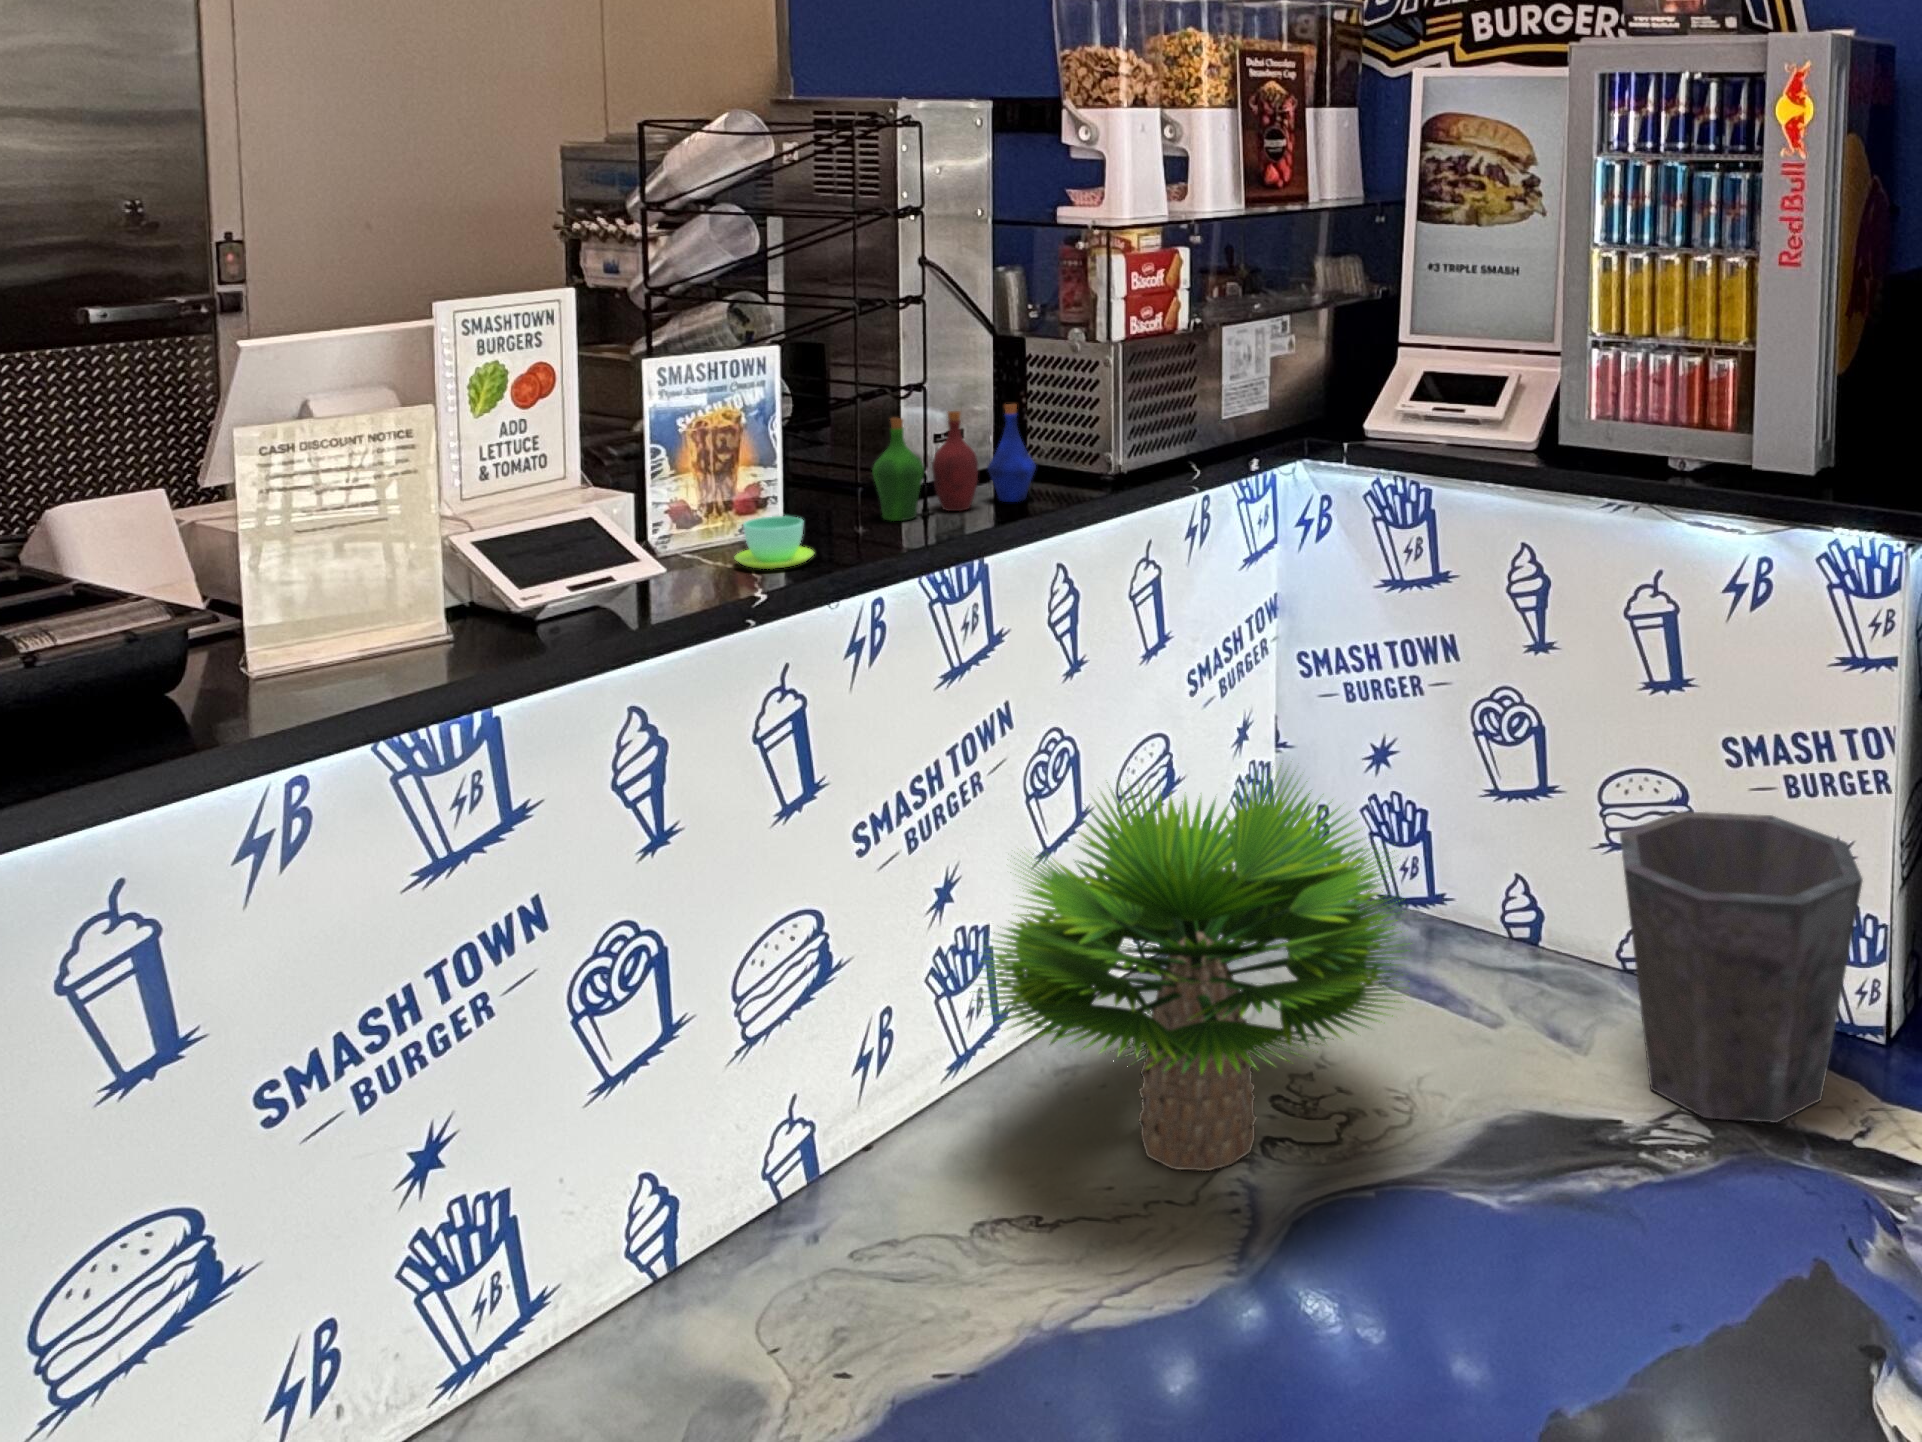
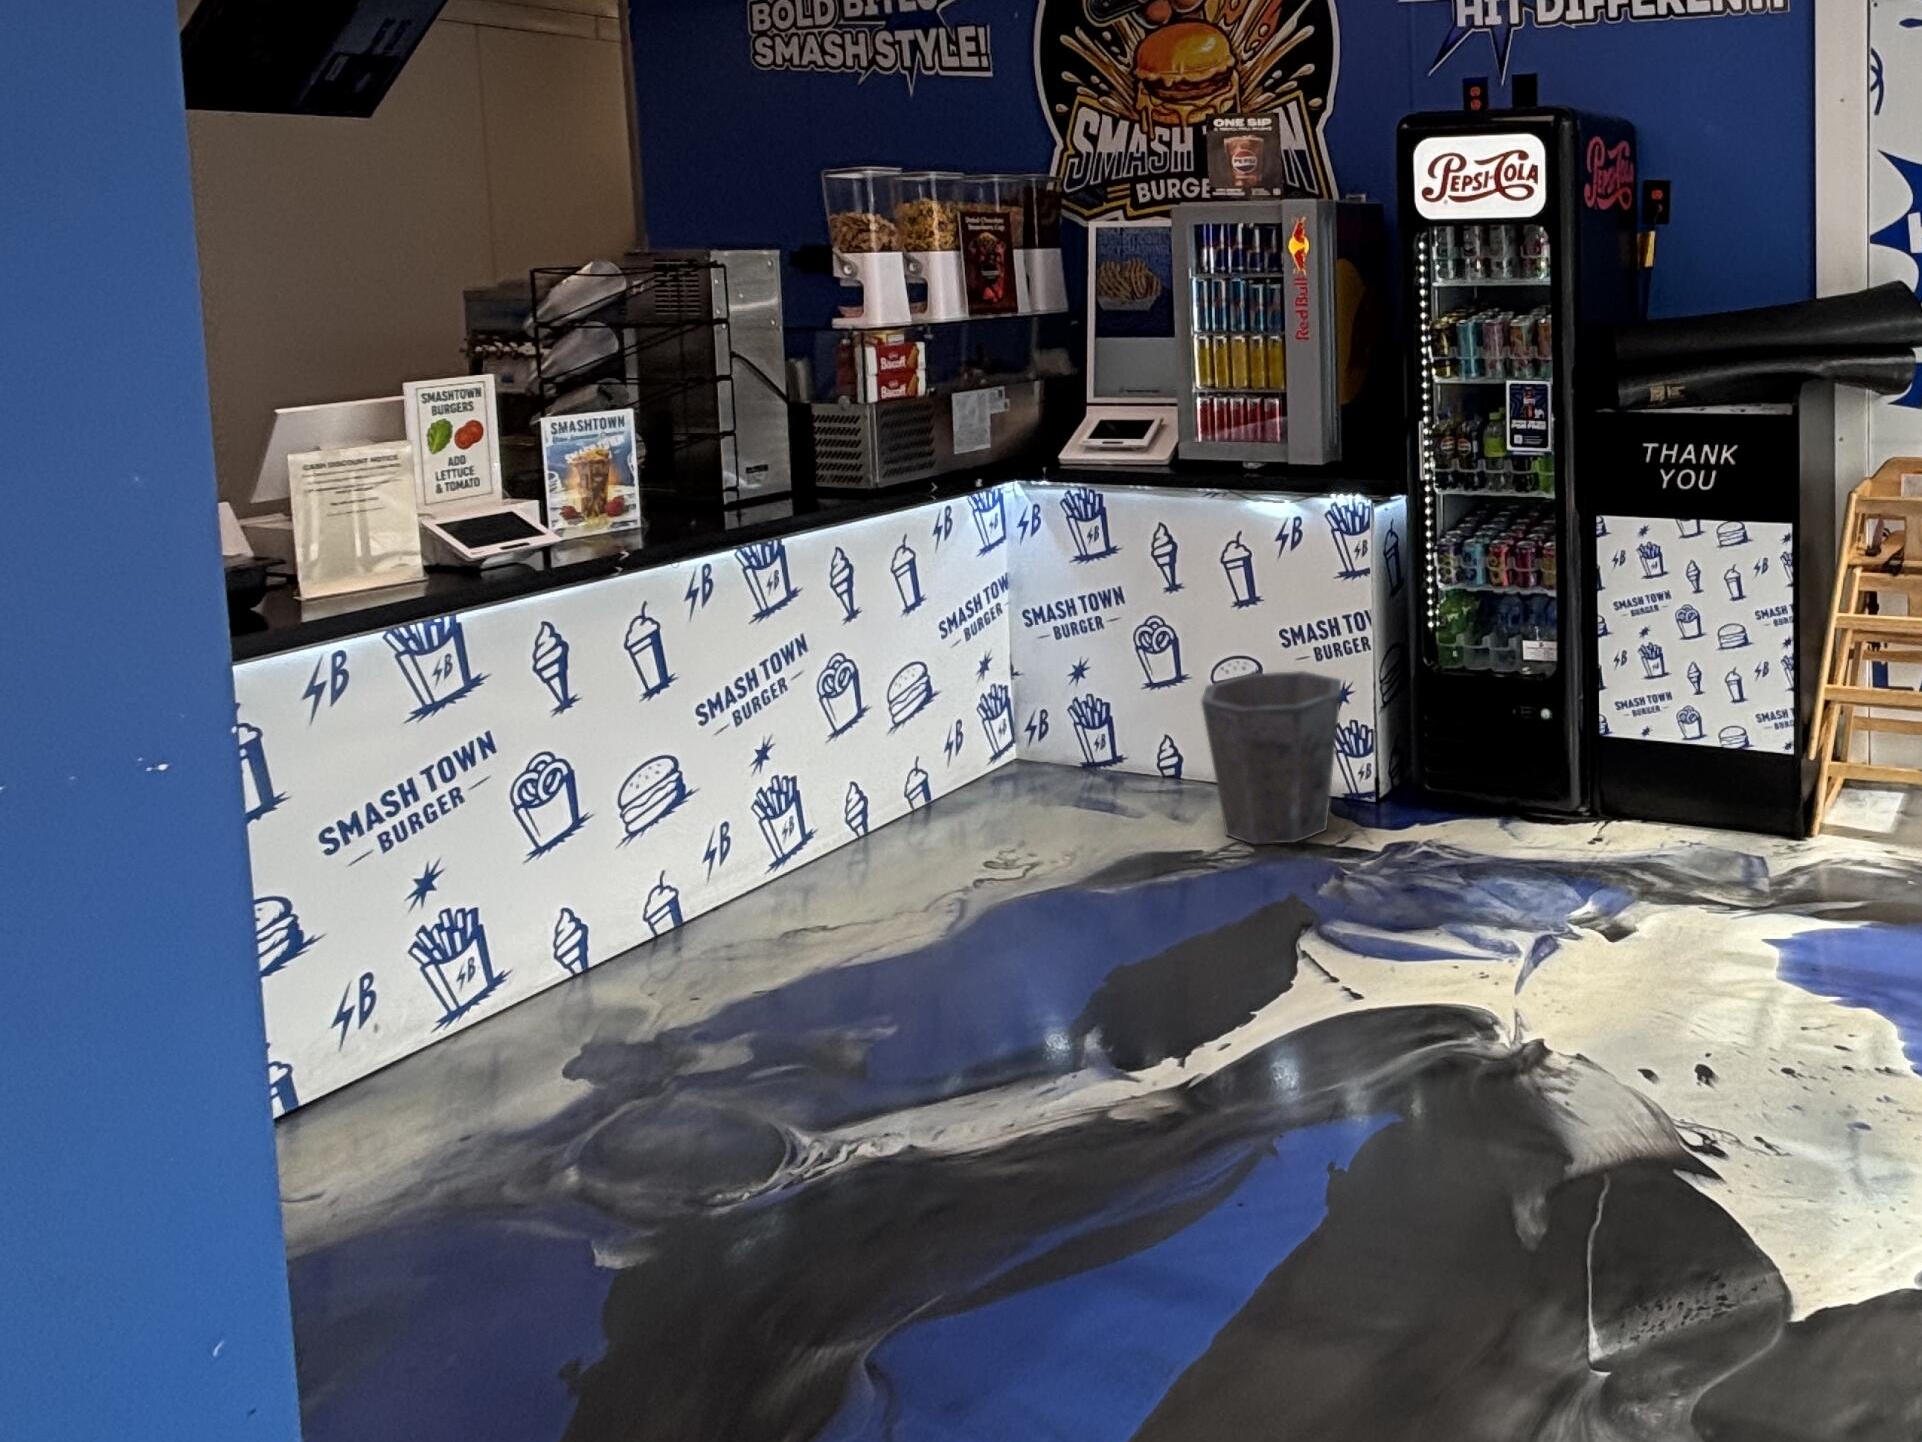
bottle: present [872,404,1036,521] -> none [707,443,822,518]
cup: present [735,516,814,569] -> none [612,512,666,543]
potted plant: present [974,766,1410,1171] -> none [778,646,1072,899]

